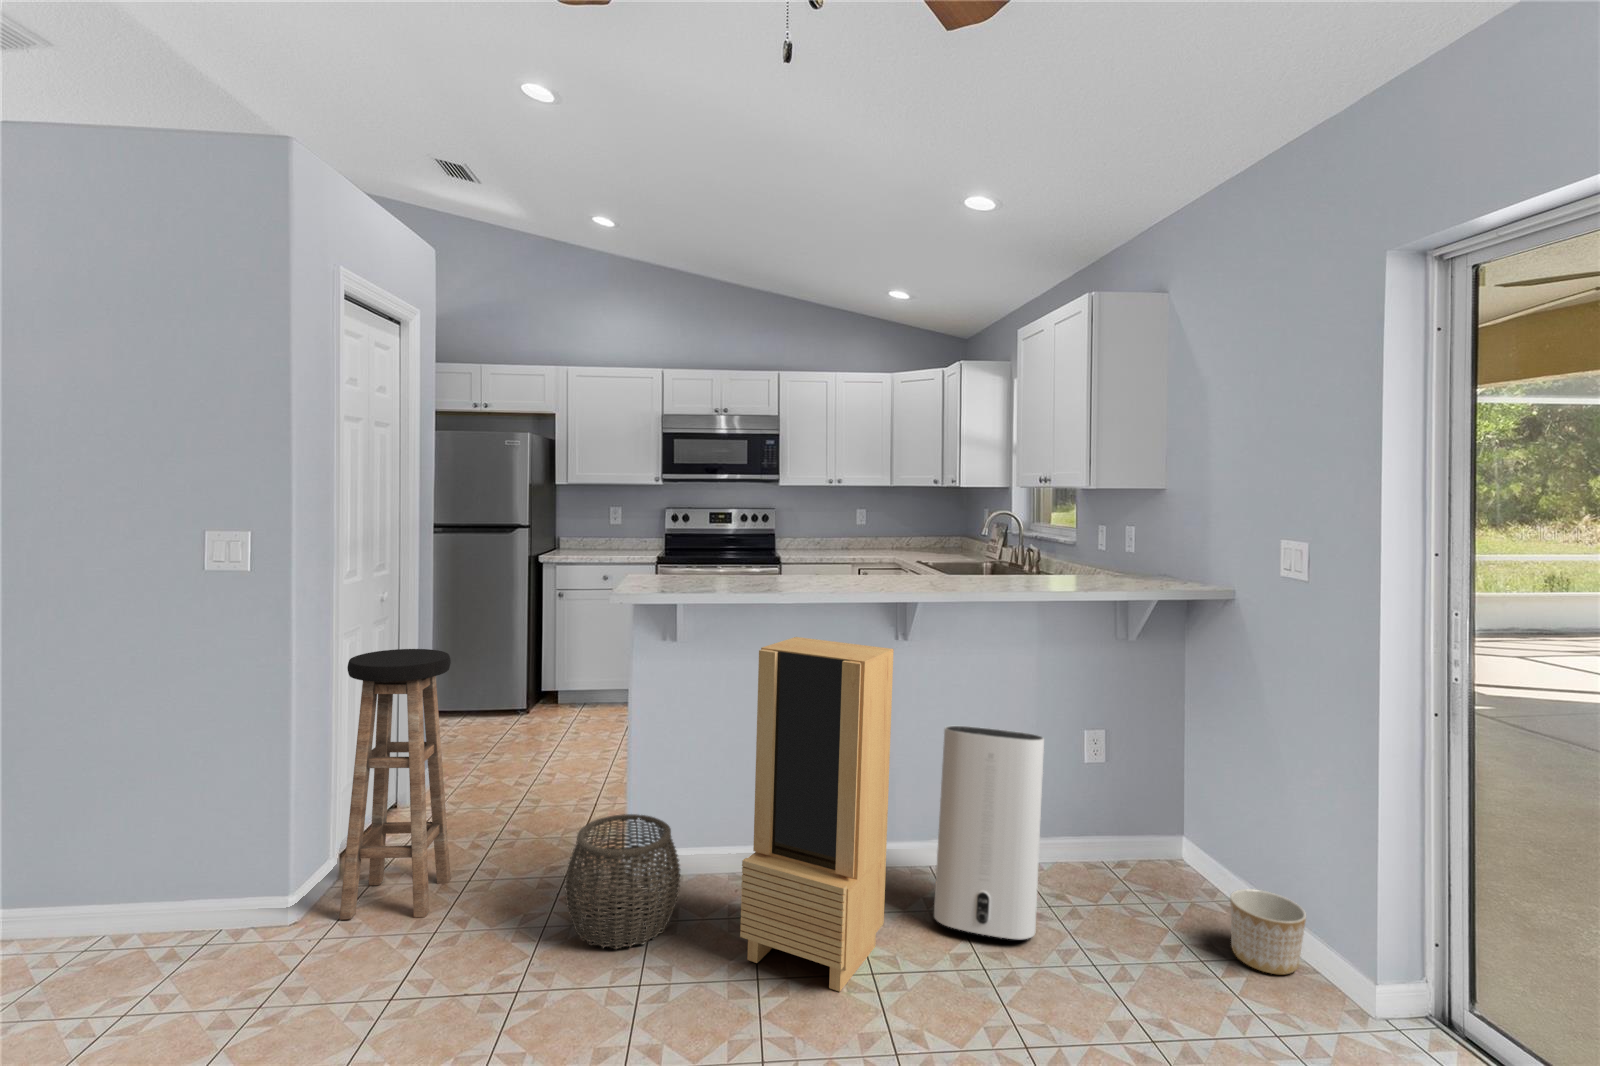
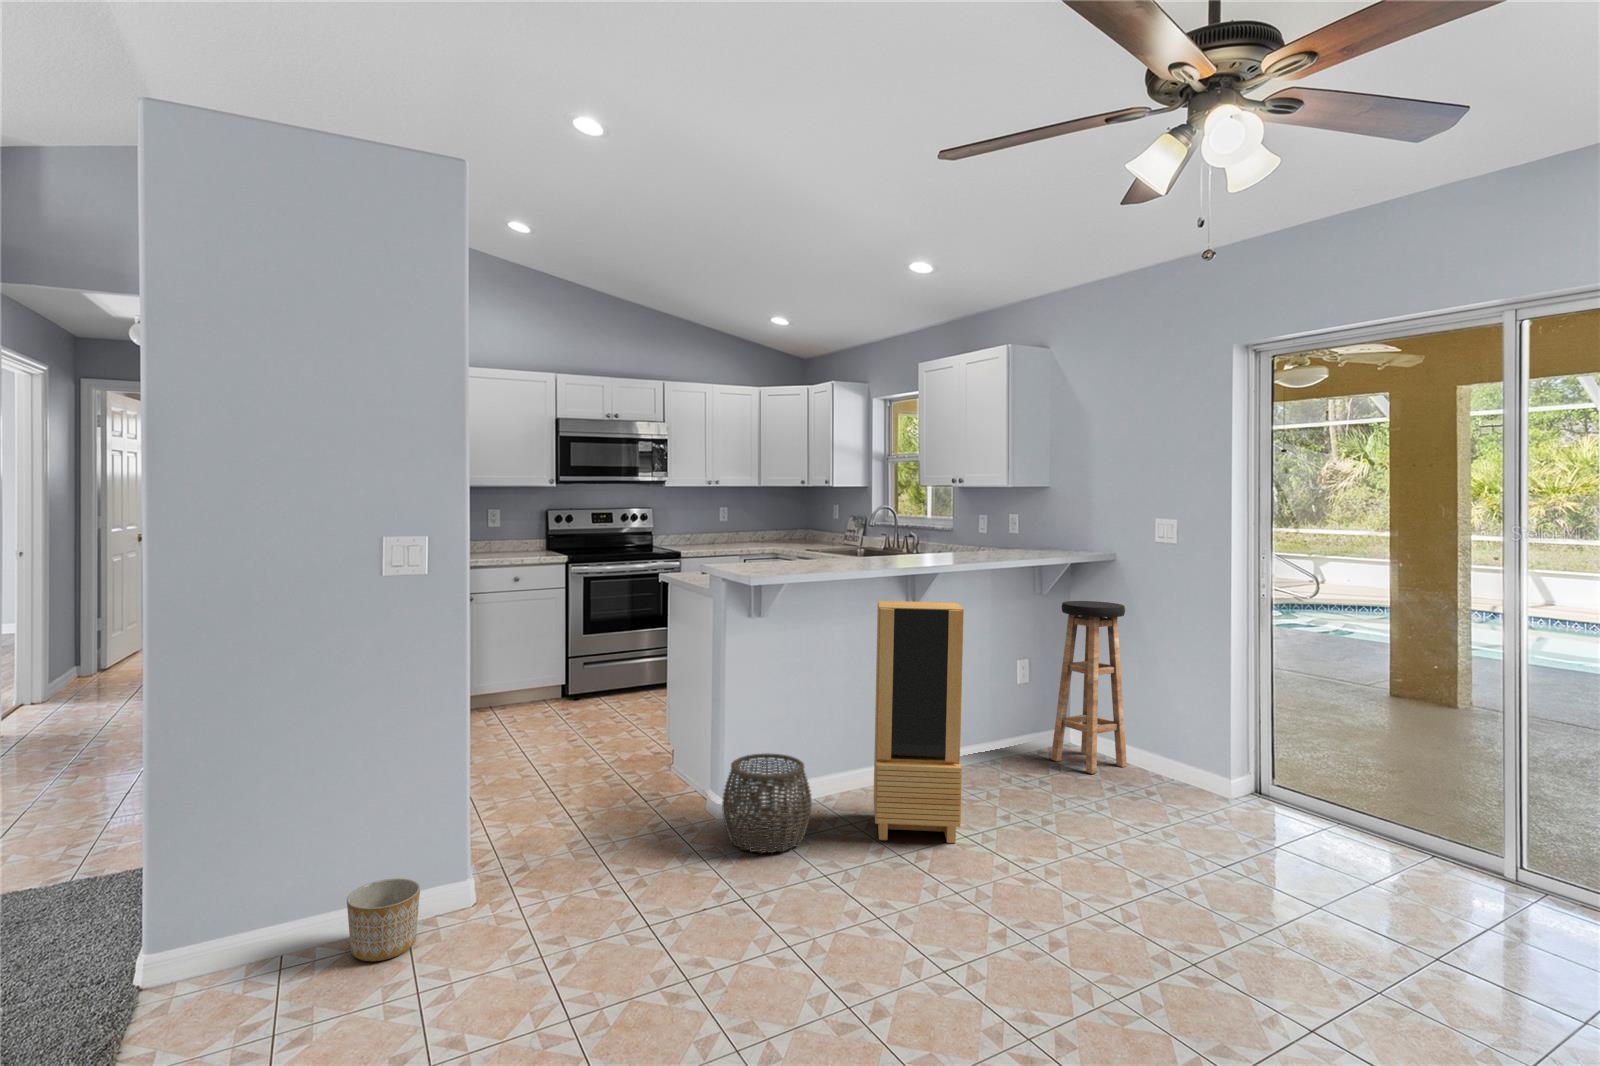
bar stool: present [339,649,451,920] -> present [1051,601,1127,774]
air purifier: present [934,726,1044,939] -> none [963,660,1036,798]
planter: present [1230,889,1306,974] -> present [347,878,420,961]

